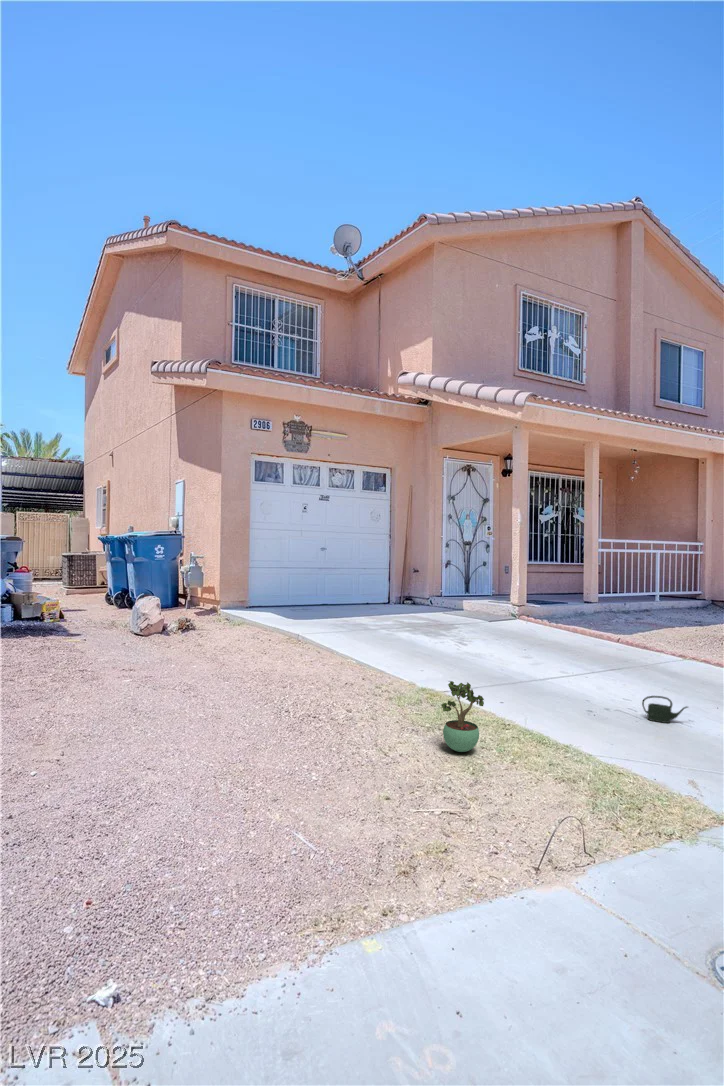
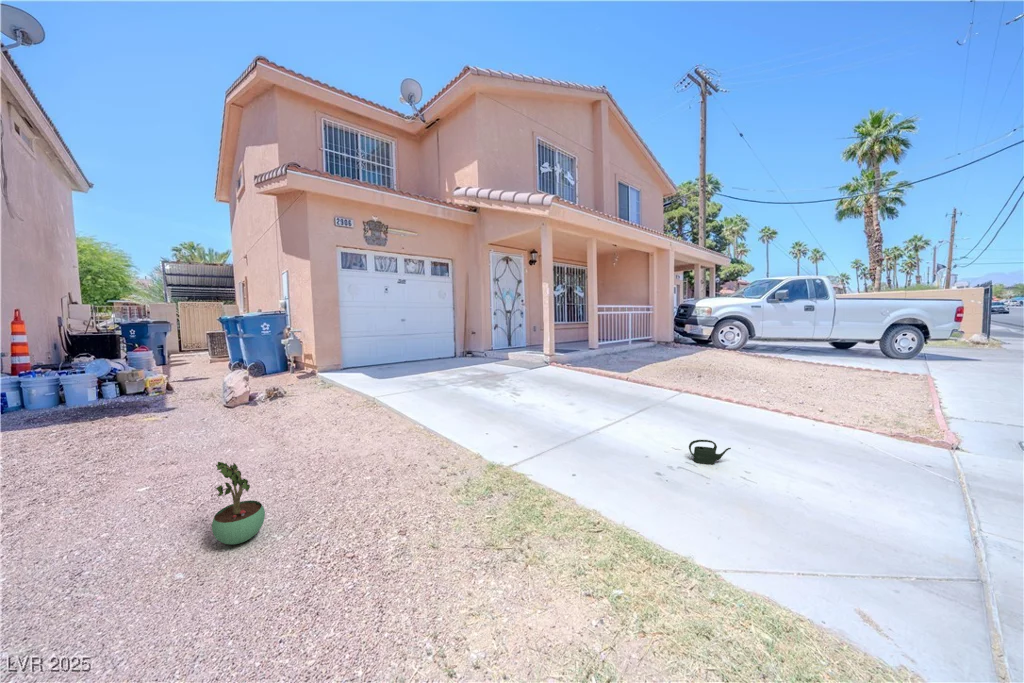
potted plant: present [441,681,484,752] -> present [212,462,265,544]

